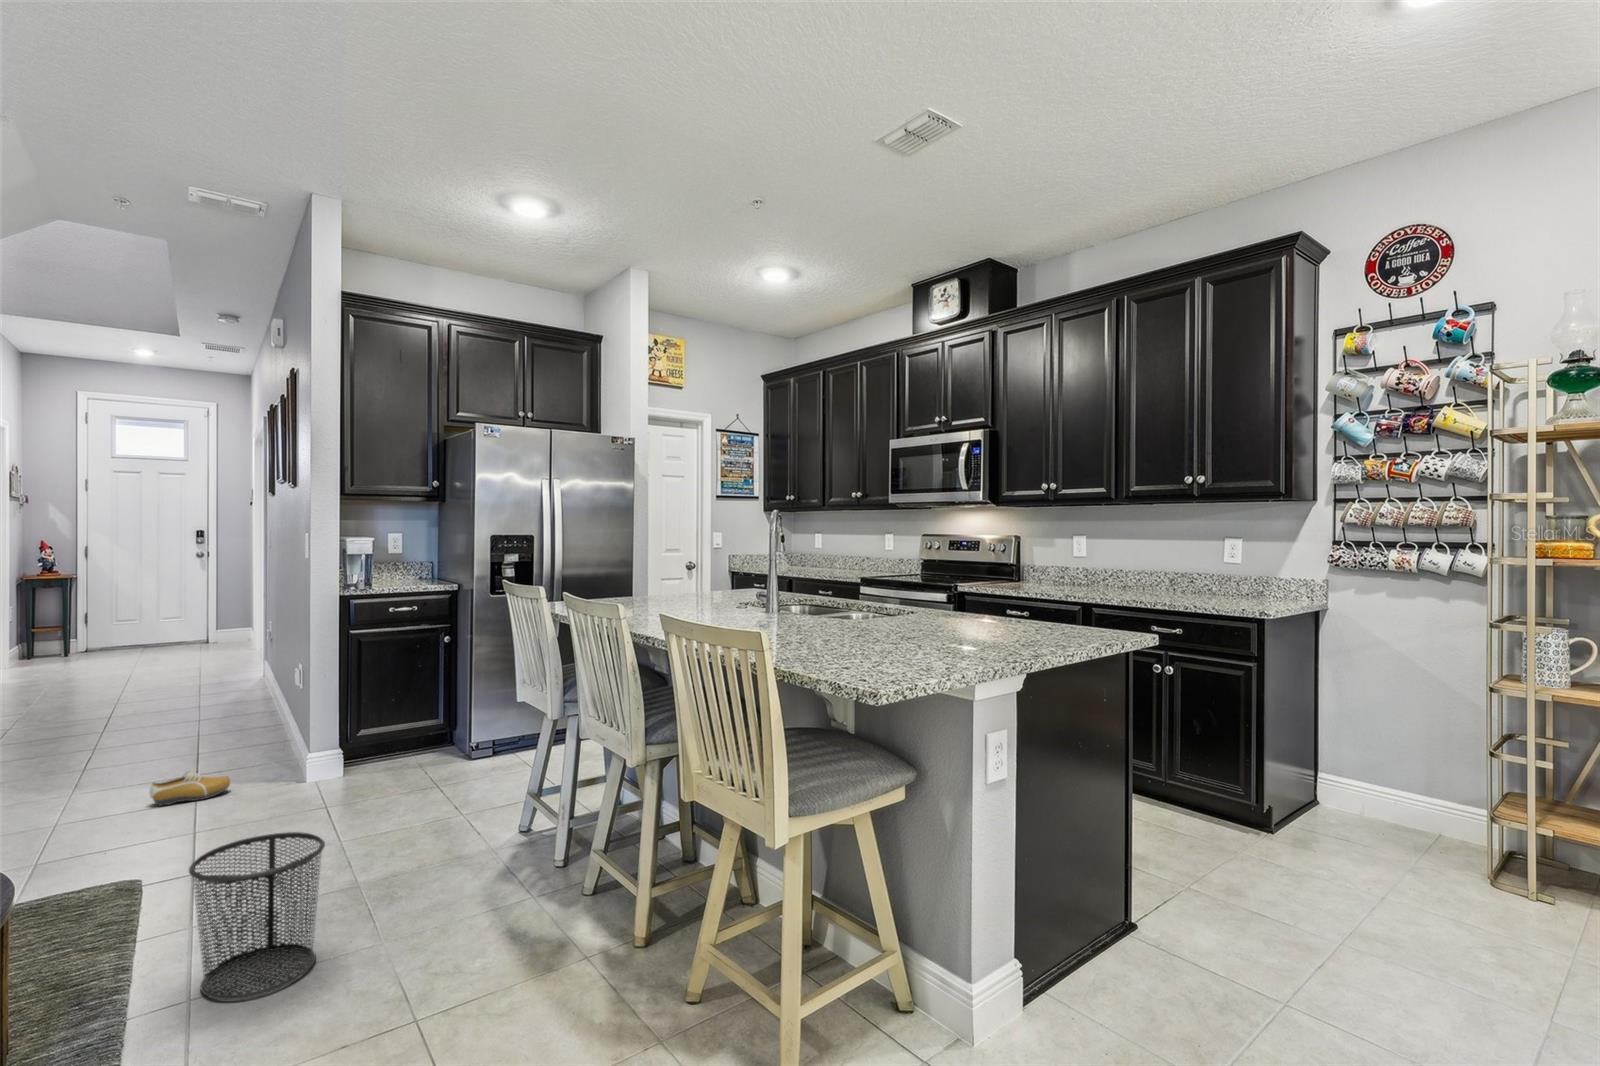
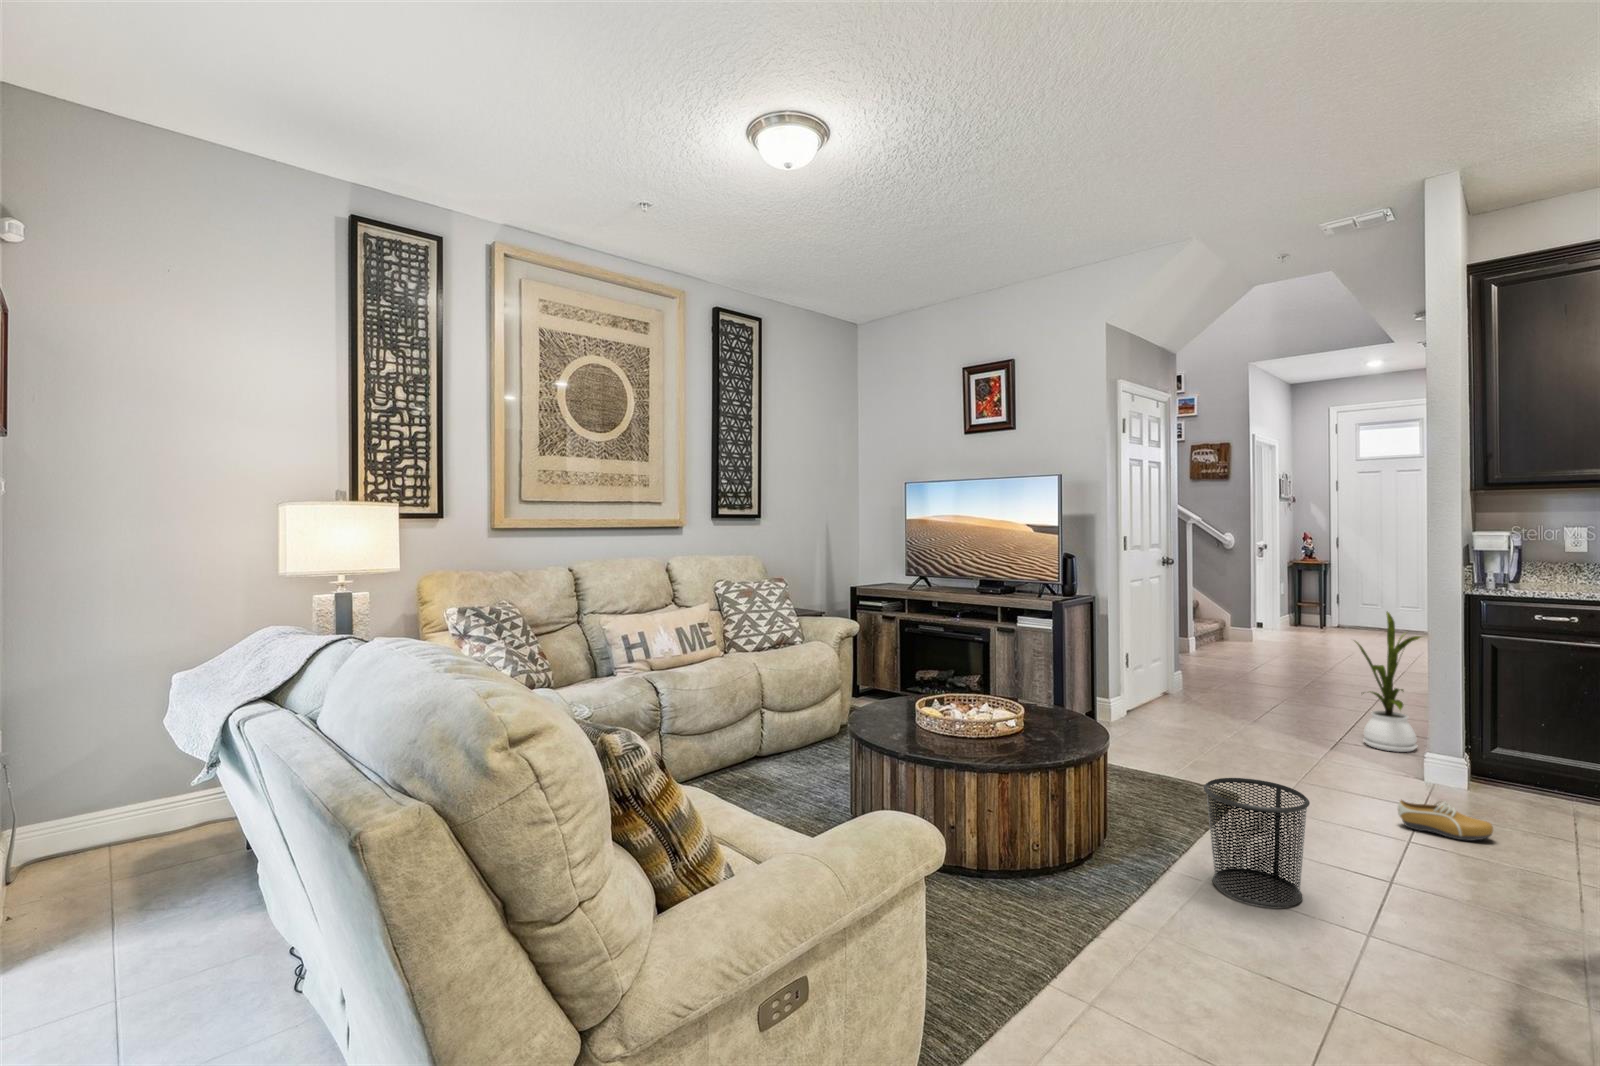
house plant: none [215,621,295,772] -> present [1356,612,1421,752]
shoe: present [150,771,230,806] -> present [1398,800,1493,840]

